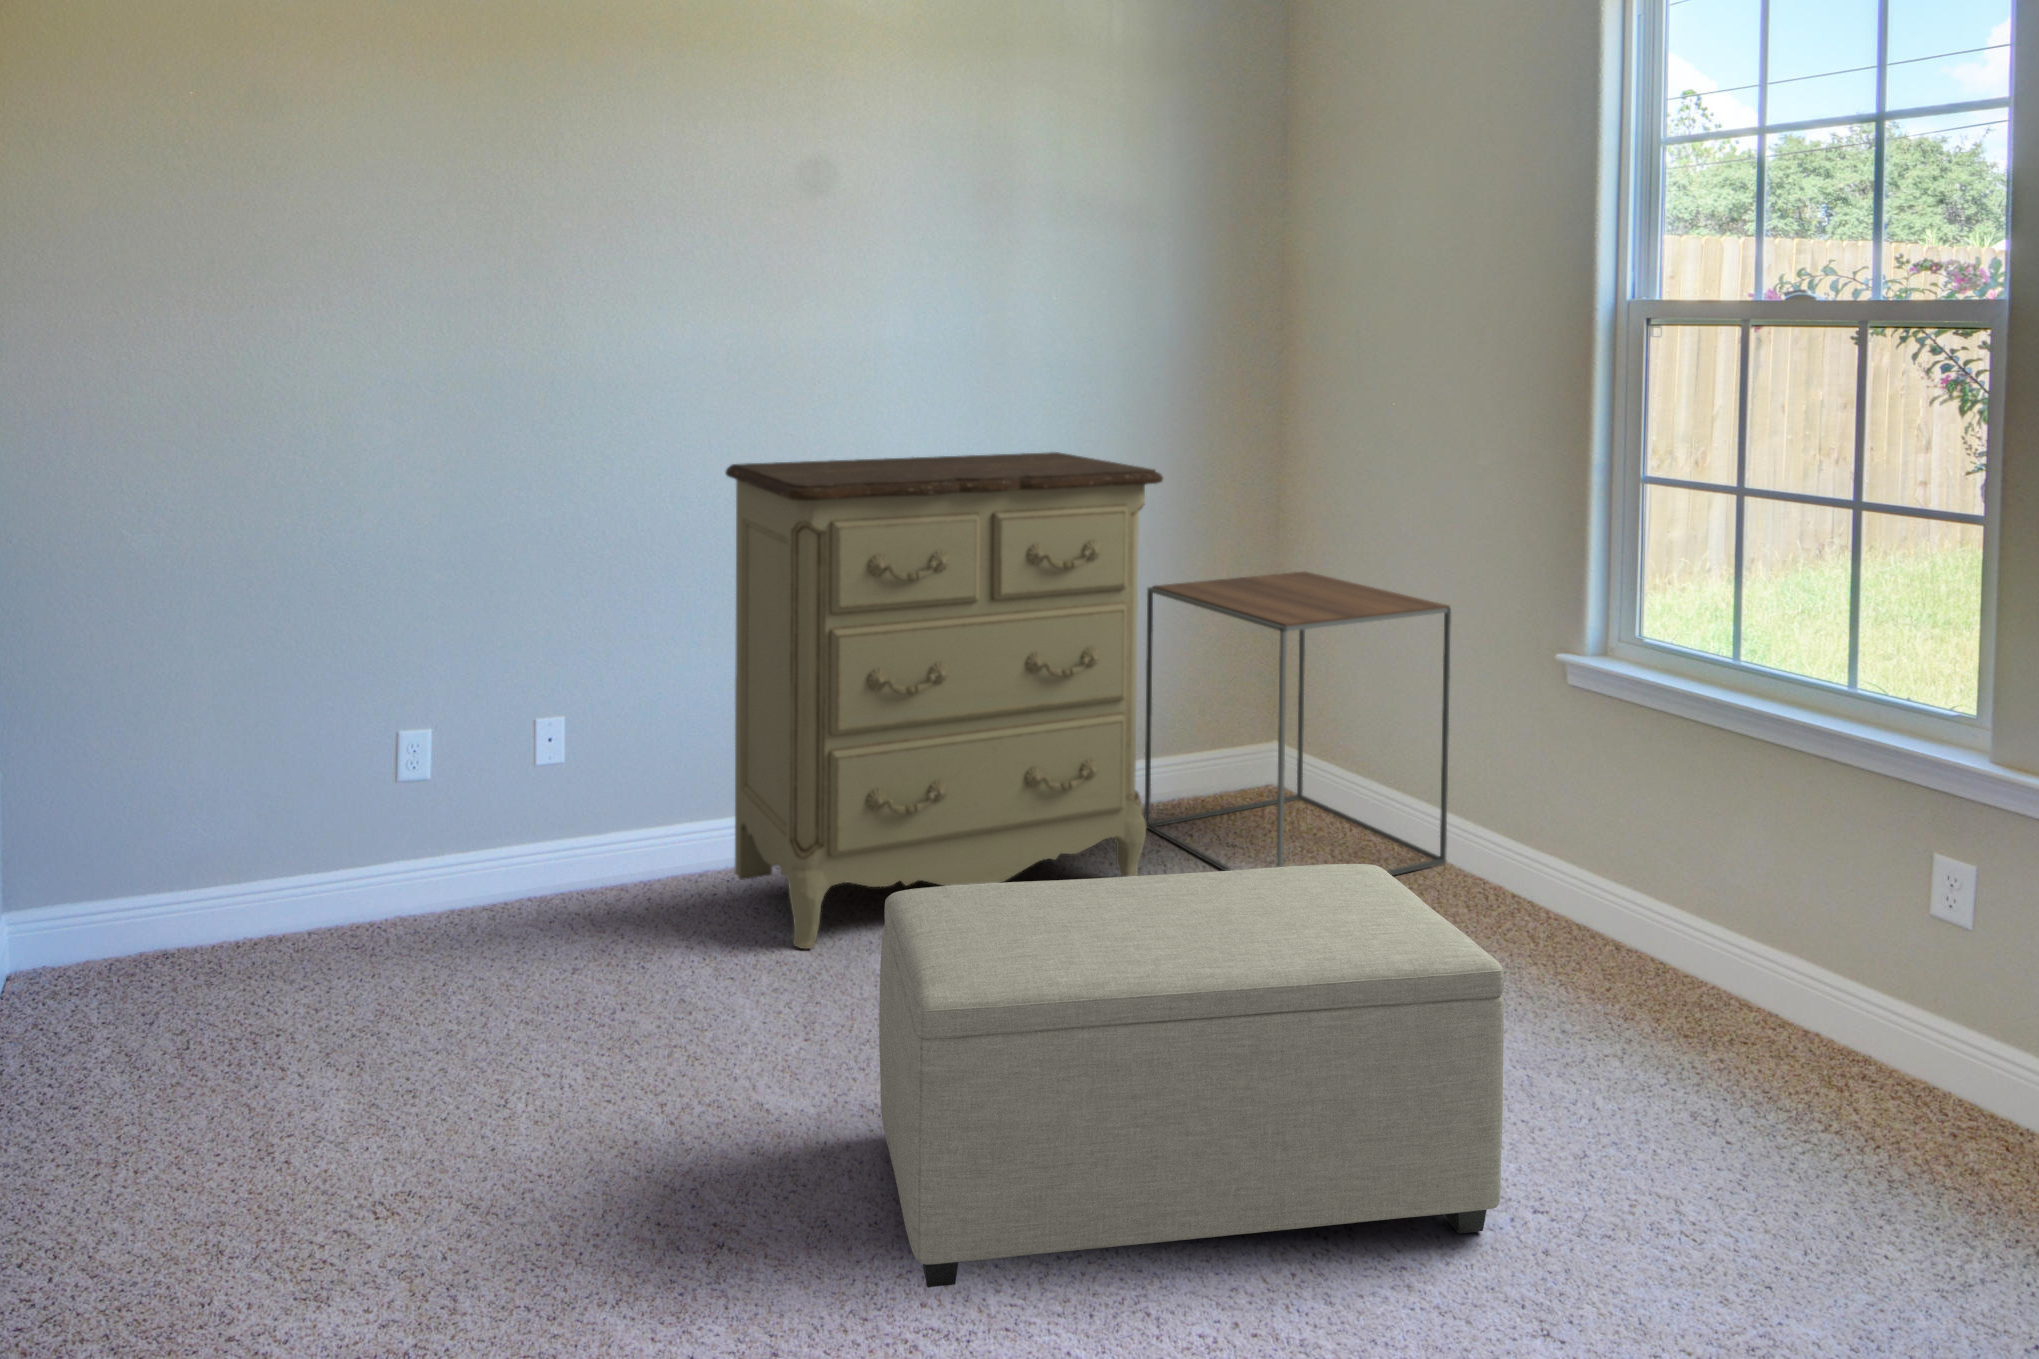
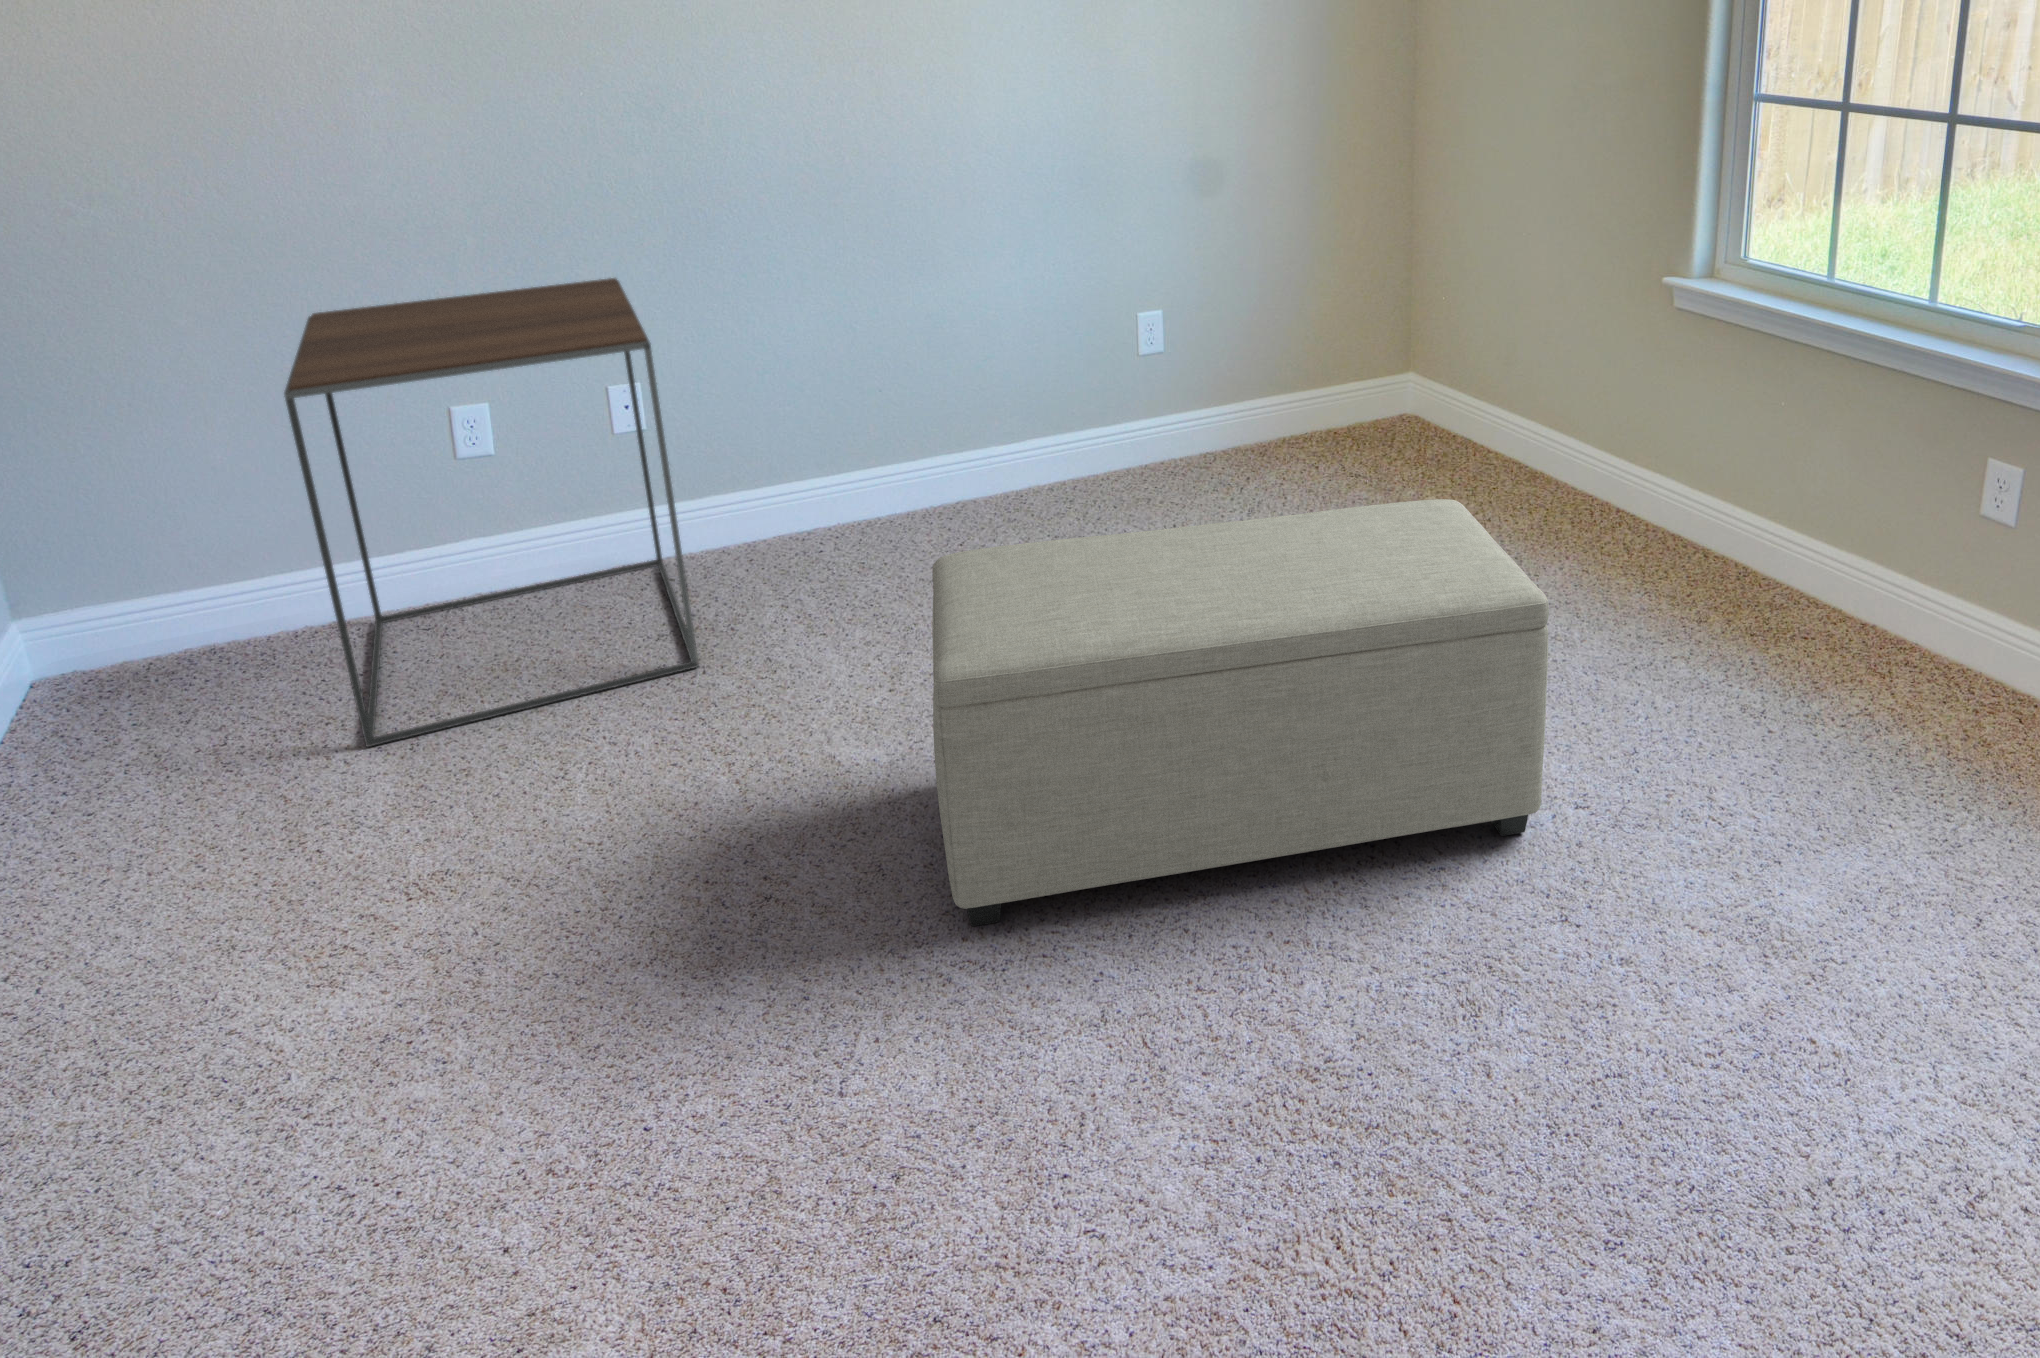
dresser: present [726,452,1163,949] -> none [788,70,1278,599]
side table: present [1145,572,1451,875] -> present [284,278,699,747]

